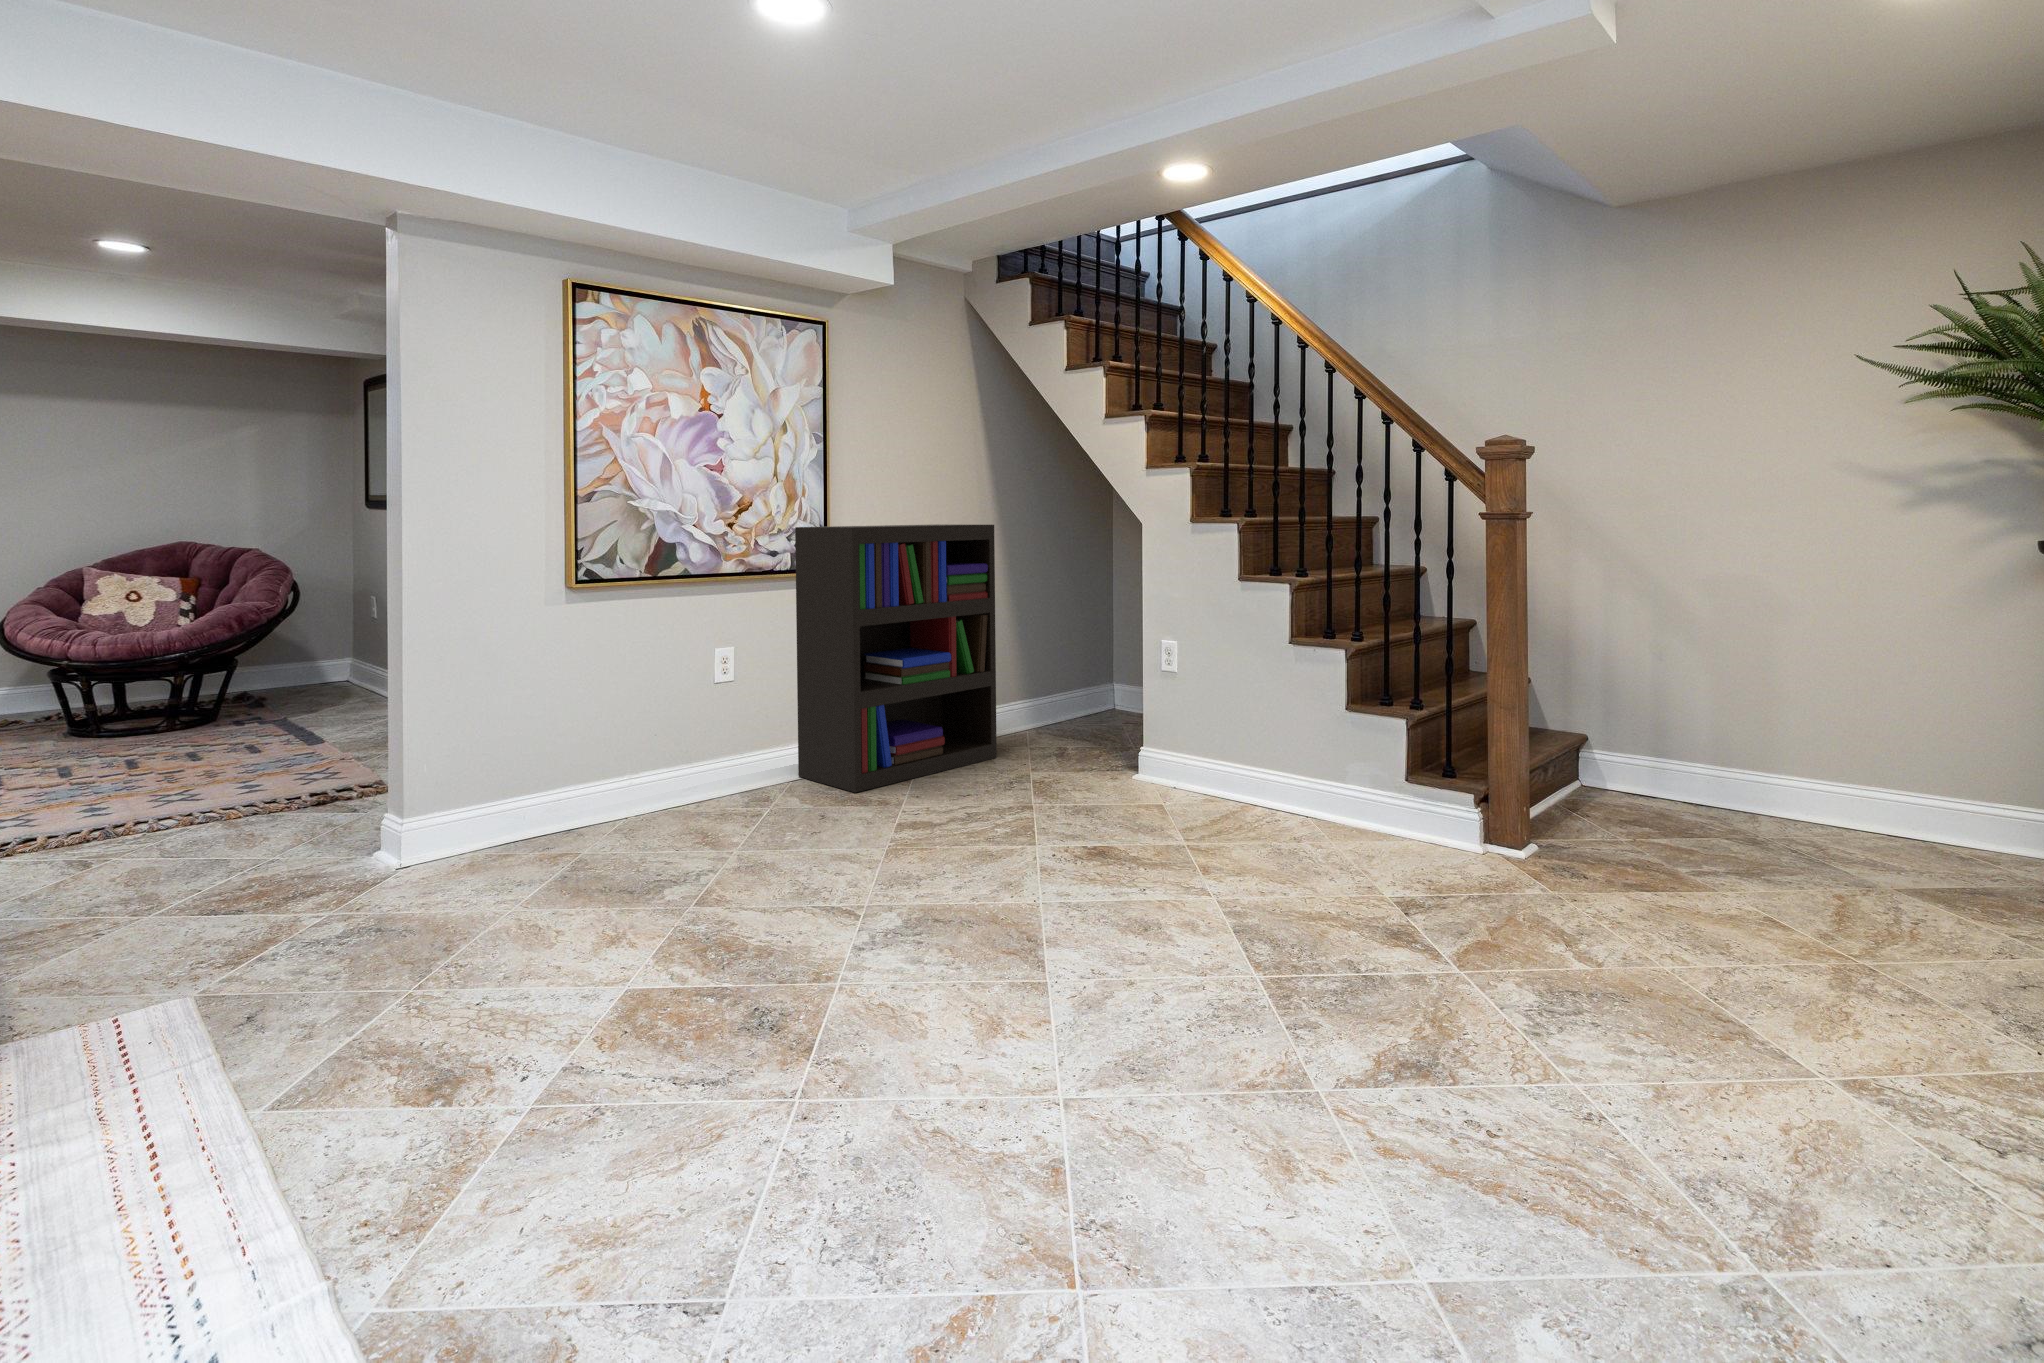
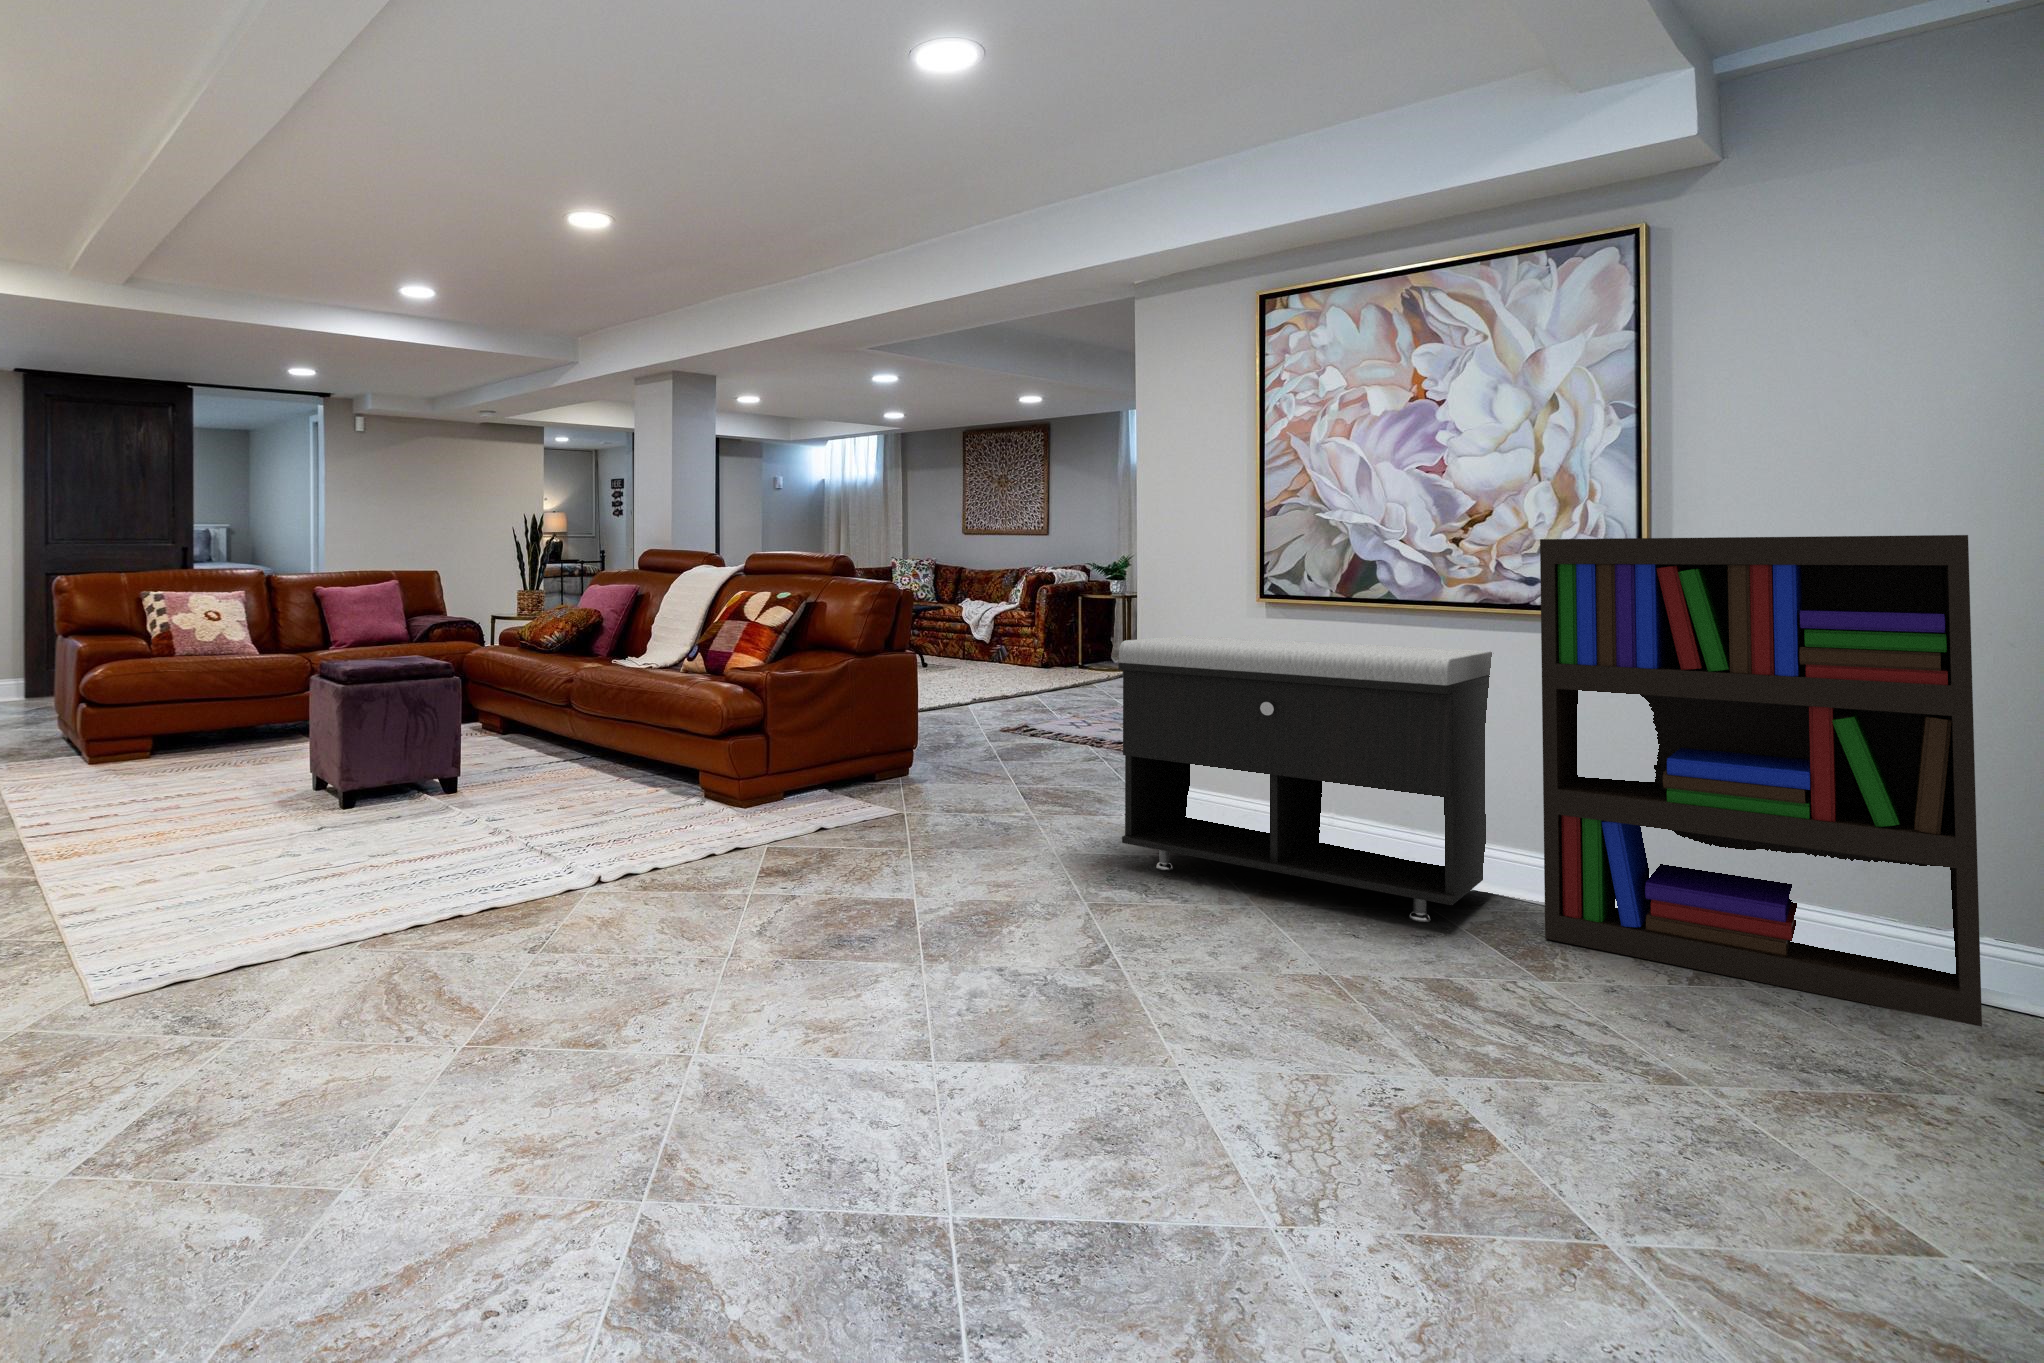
storage bench: none [515,608,841,864] -> present [1118,636,1492,922]

